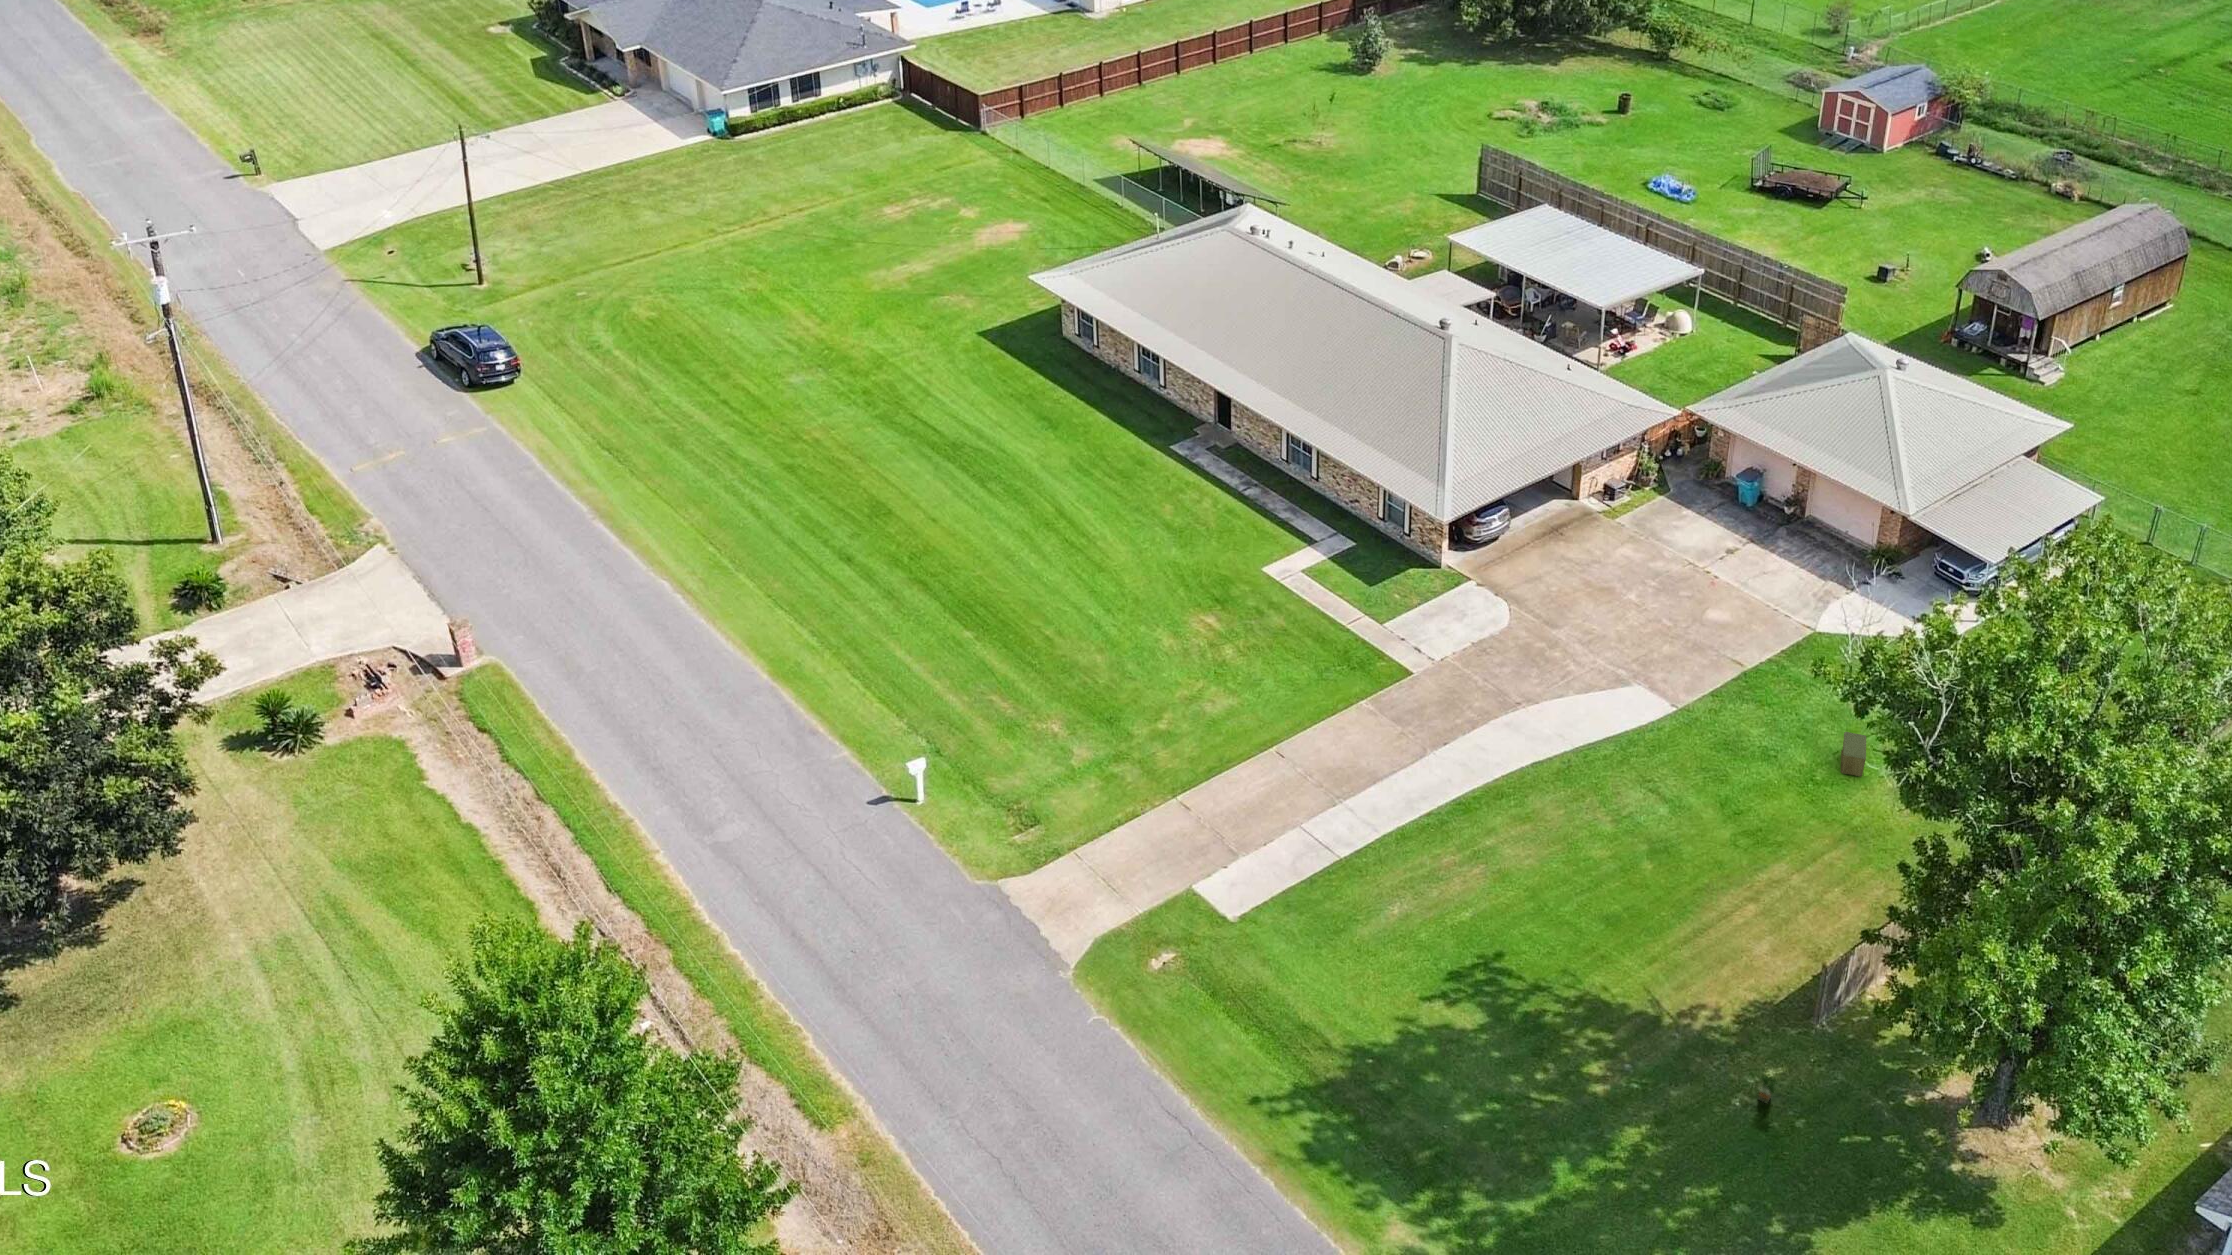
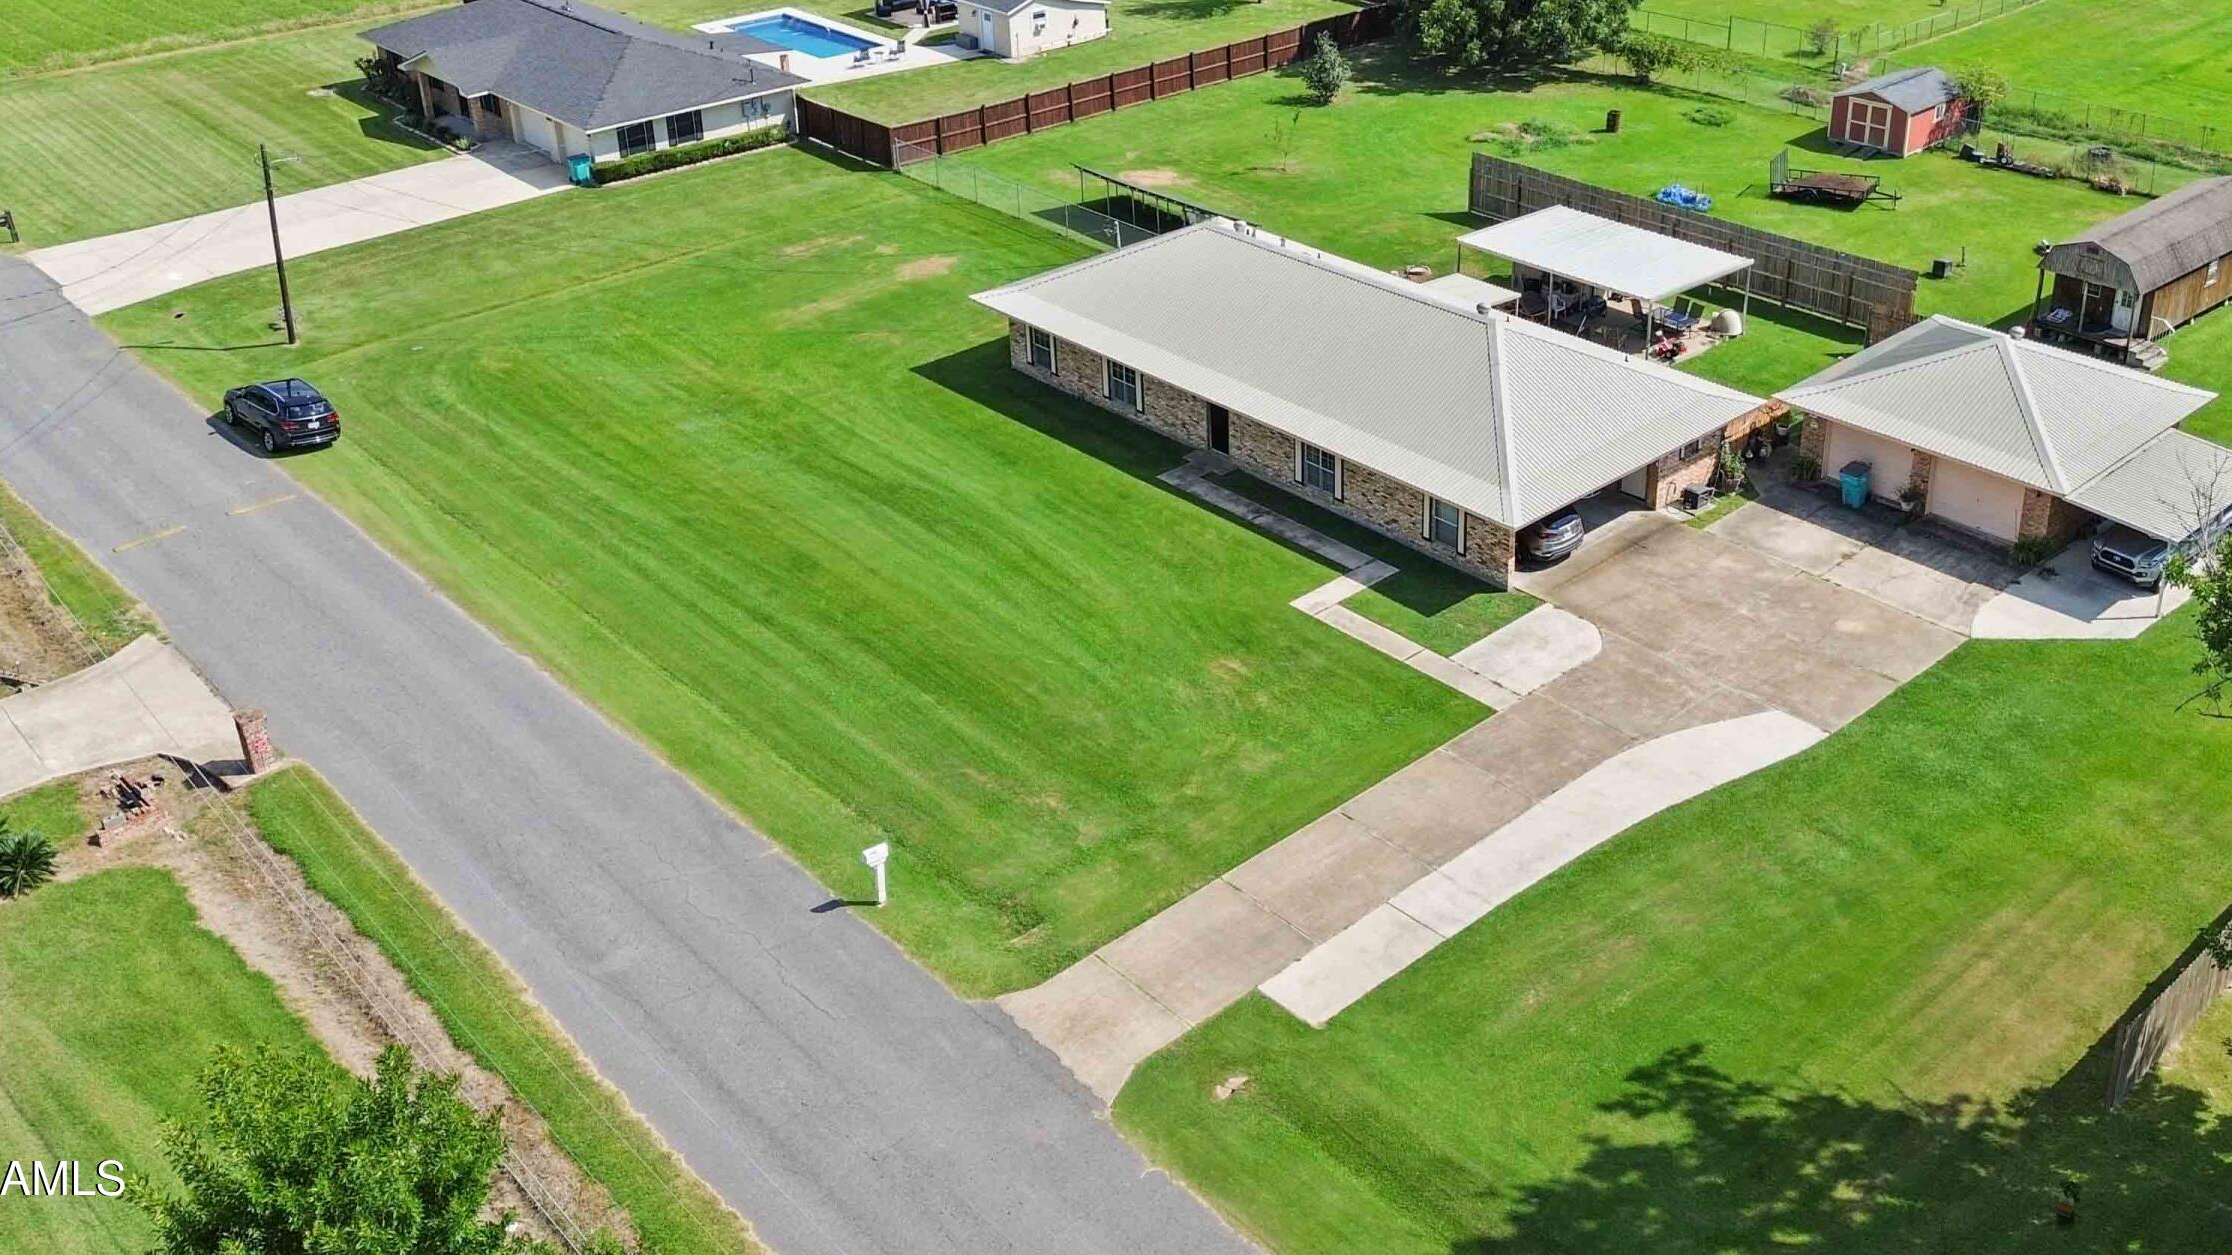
storage bench: present [1841,732,1866,776] -> none [2043,745,2081,799]

